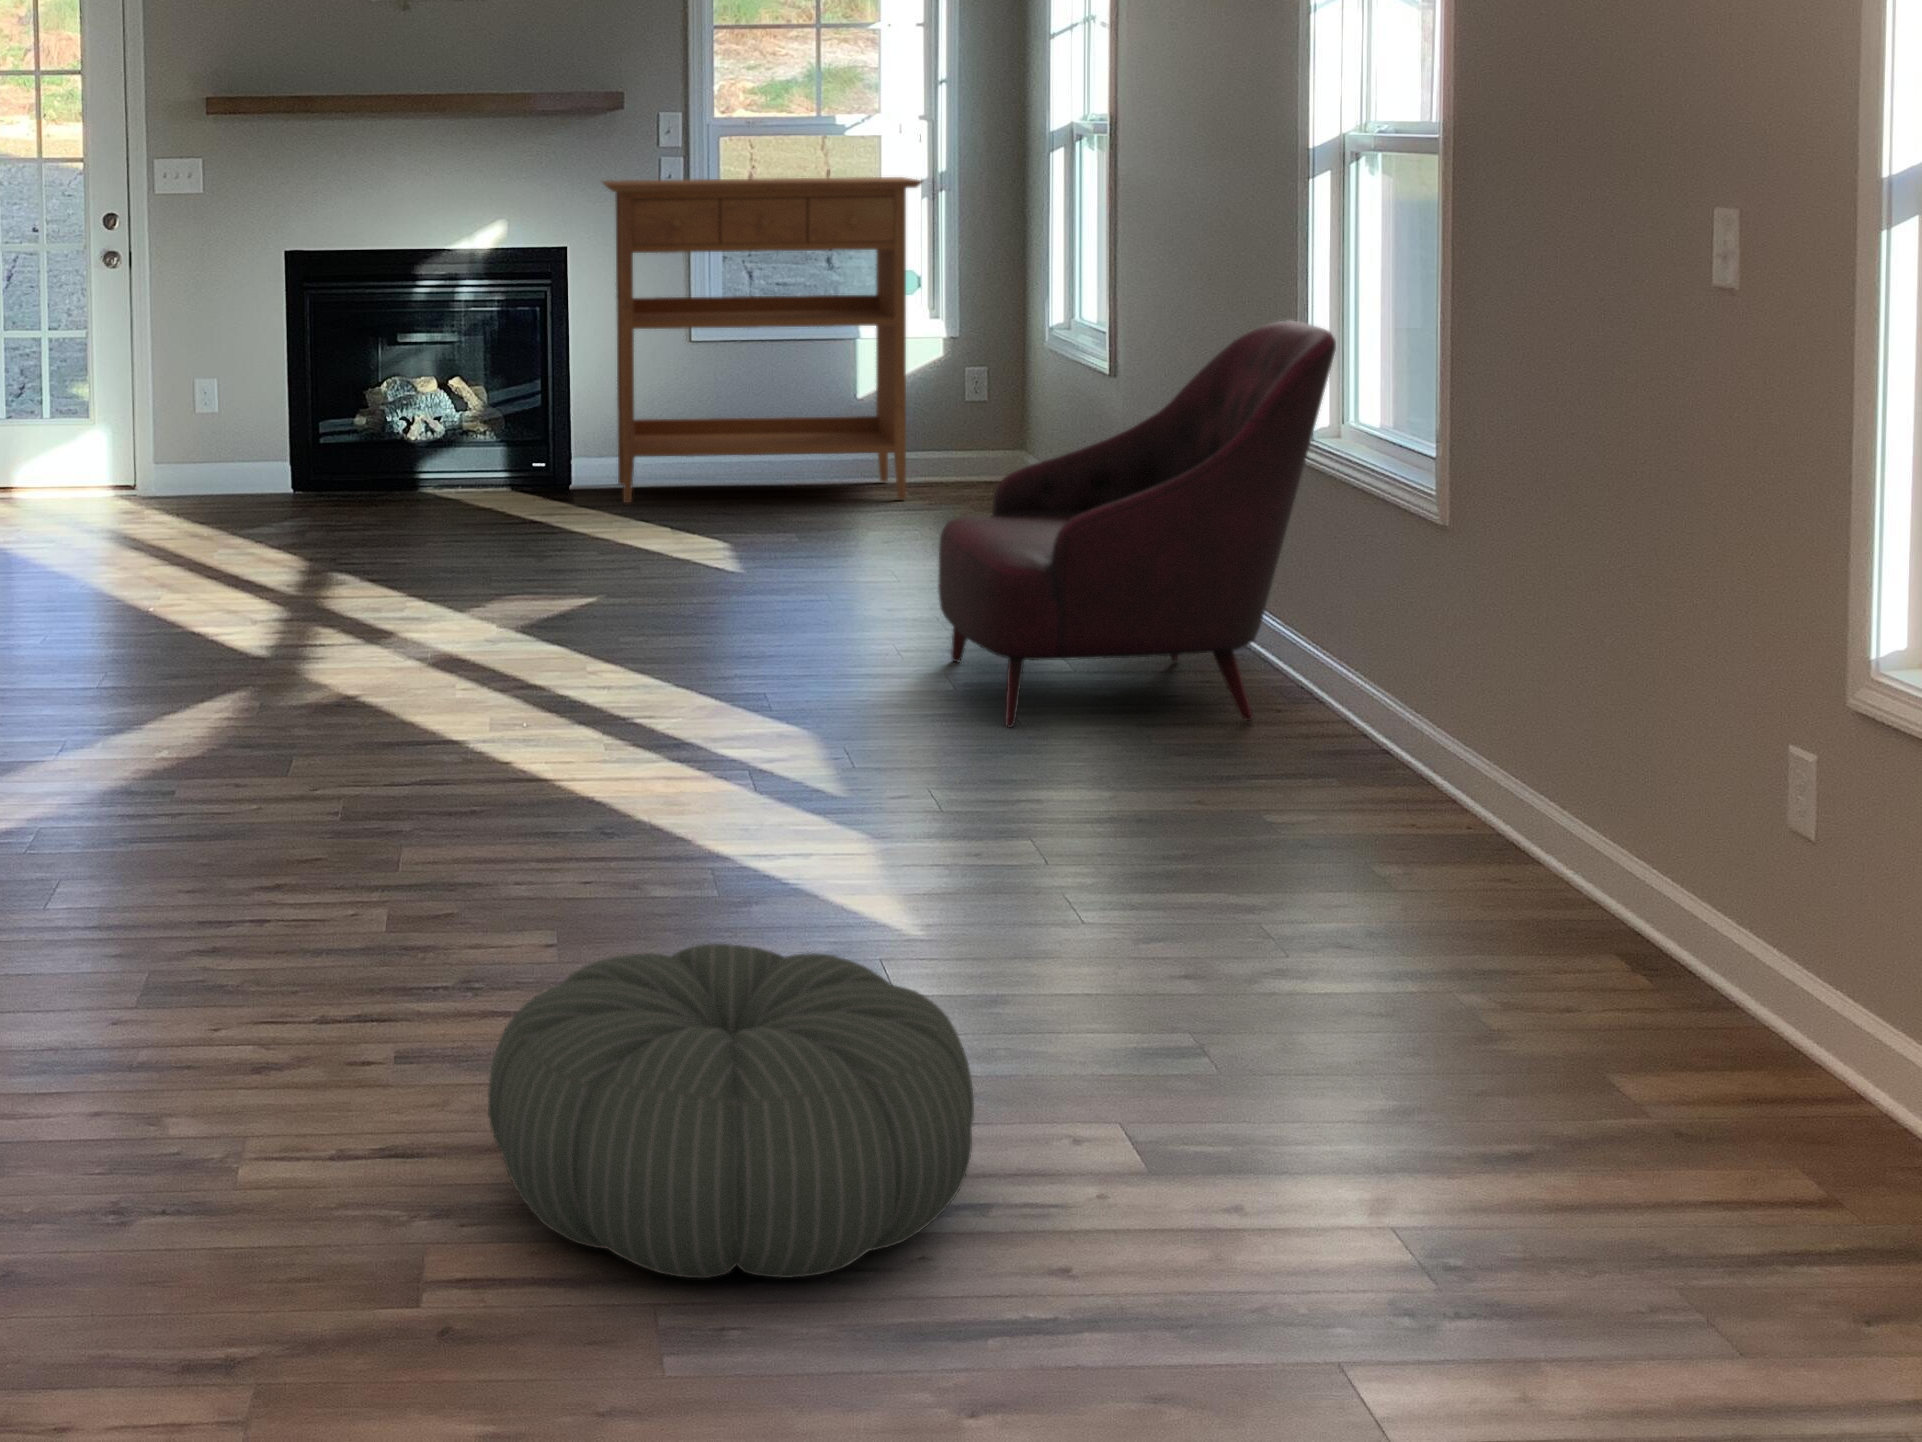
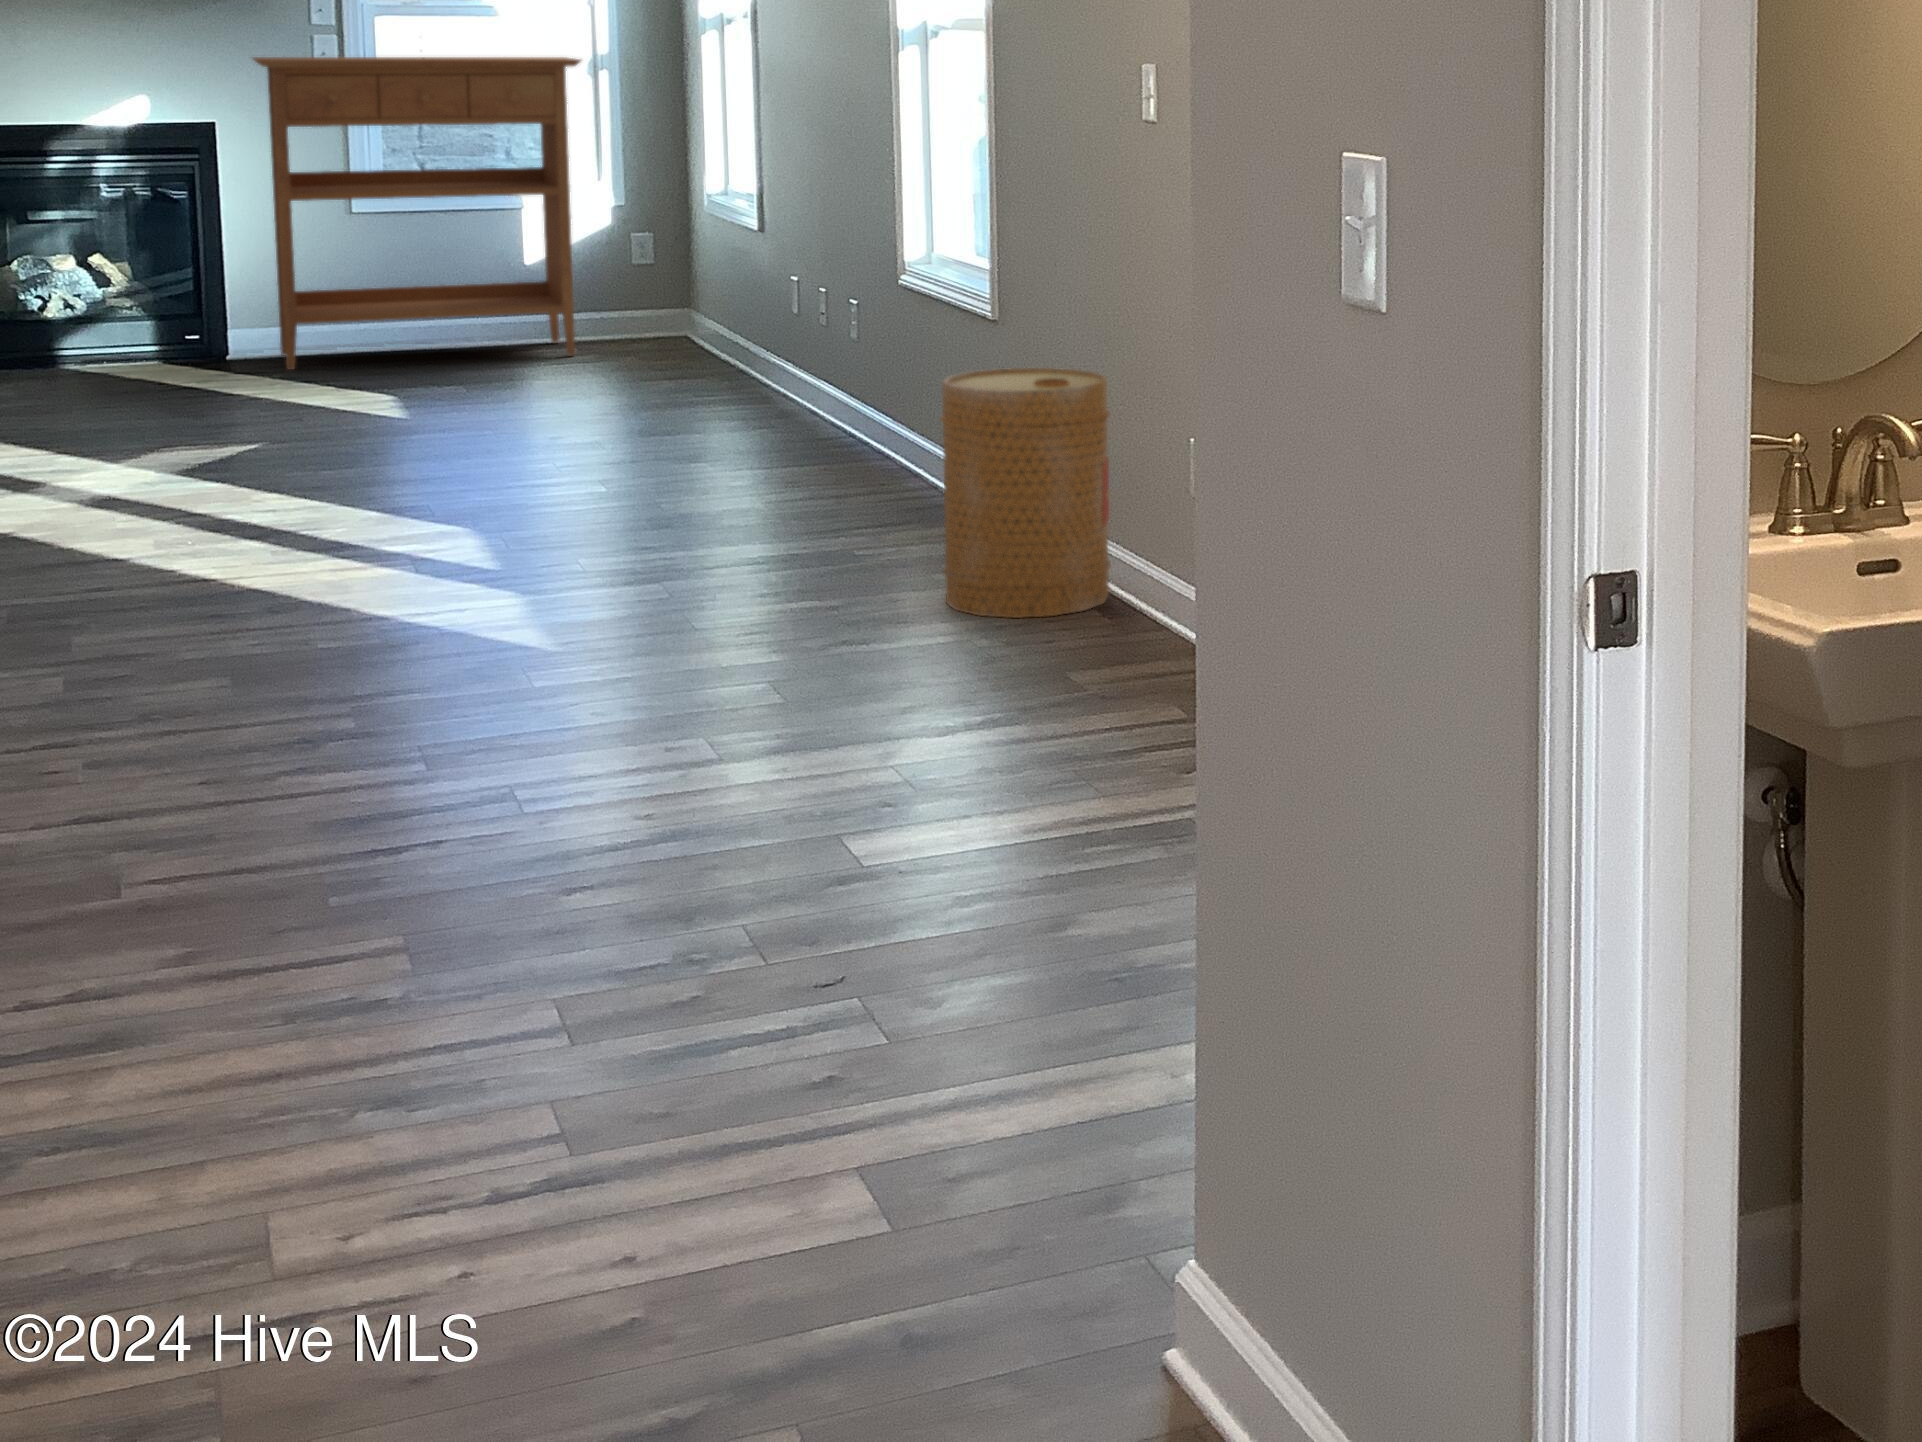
armchair: present [938,320,1336,728] -> none [586,171,911,512]
basket: none [1426,610,1672,971] -> present [940,368,1111,618]
pouf: present [488,944,974,1278] -> none [171,619,567,836]

